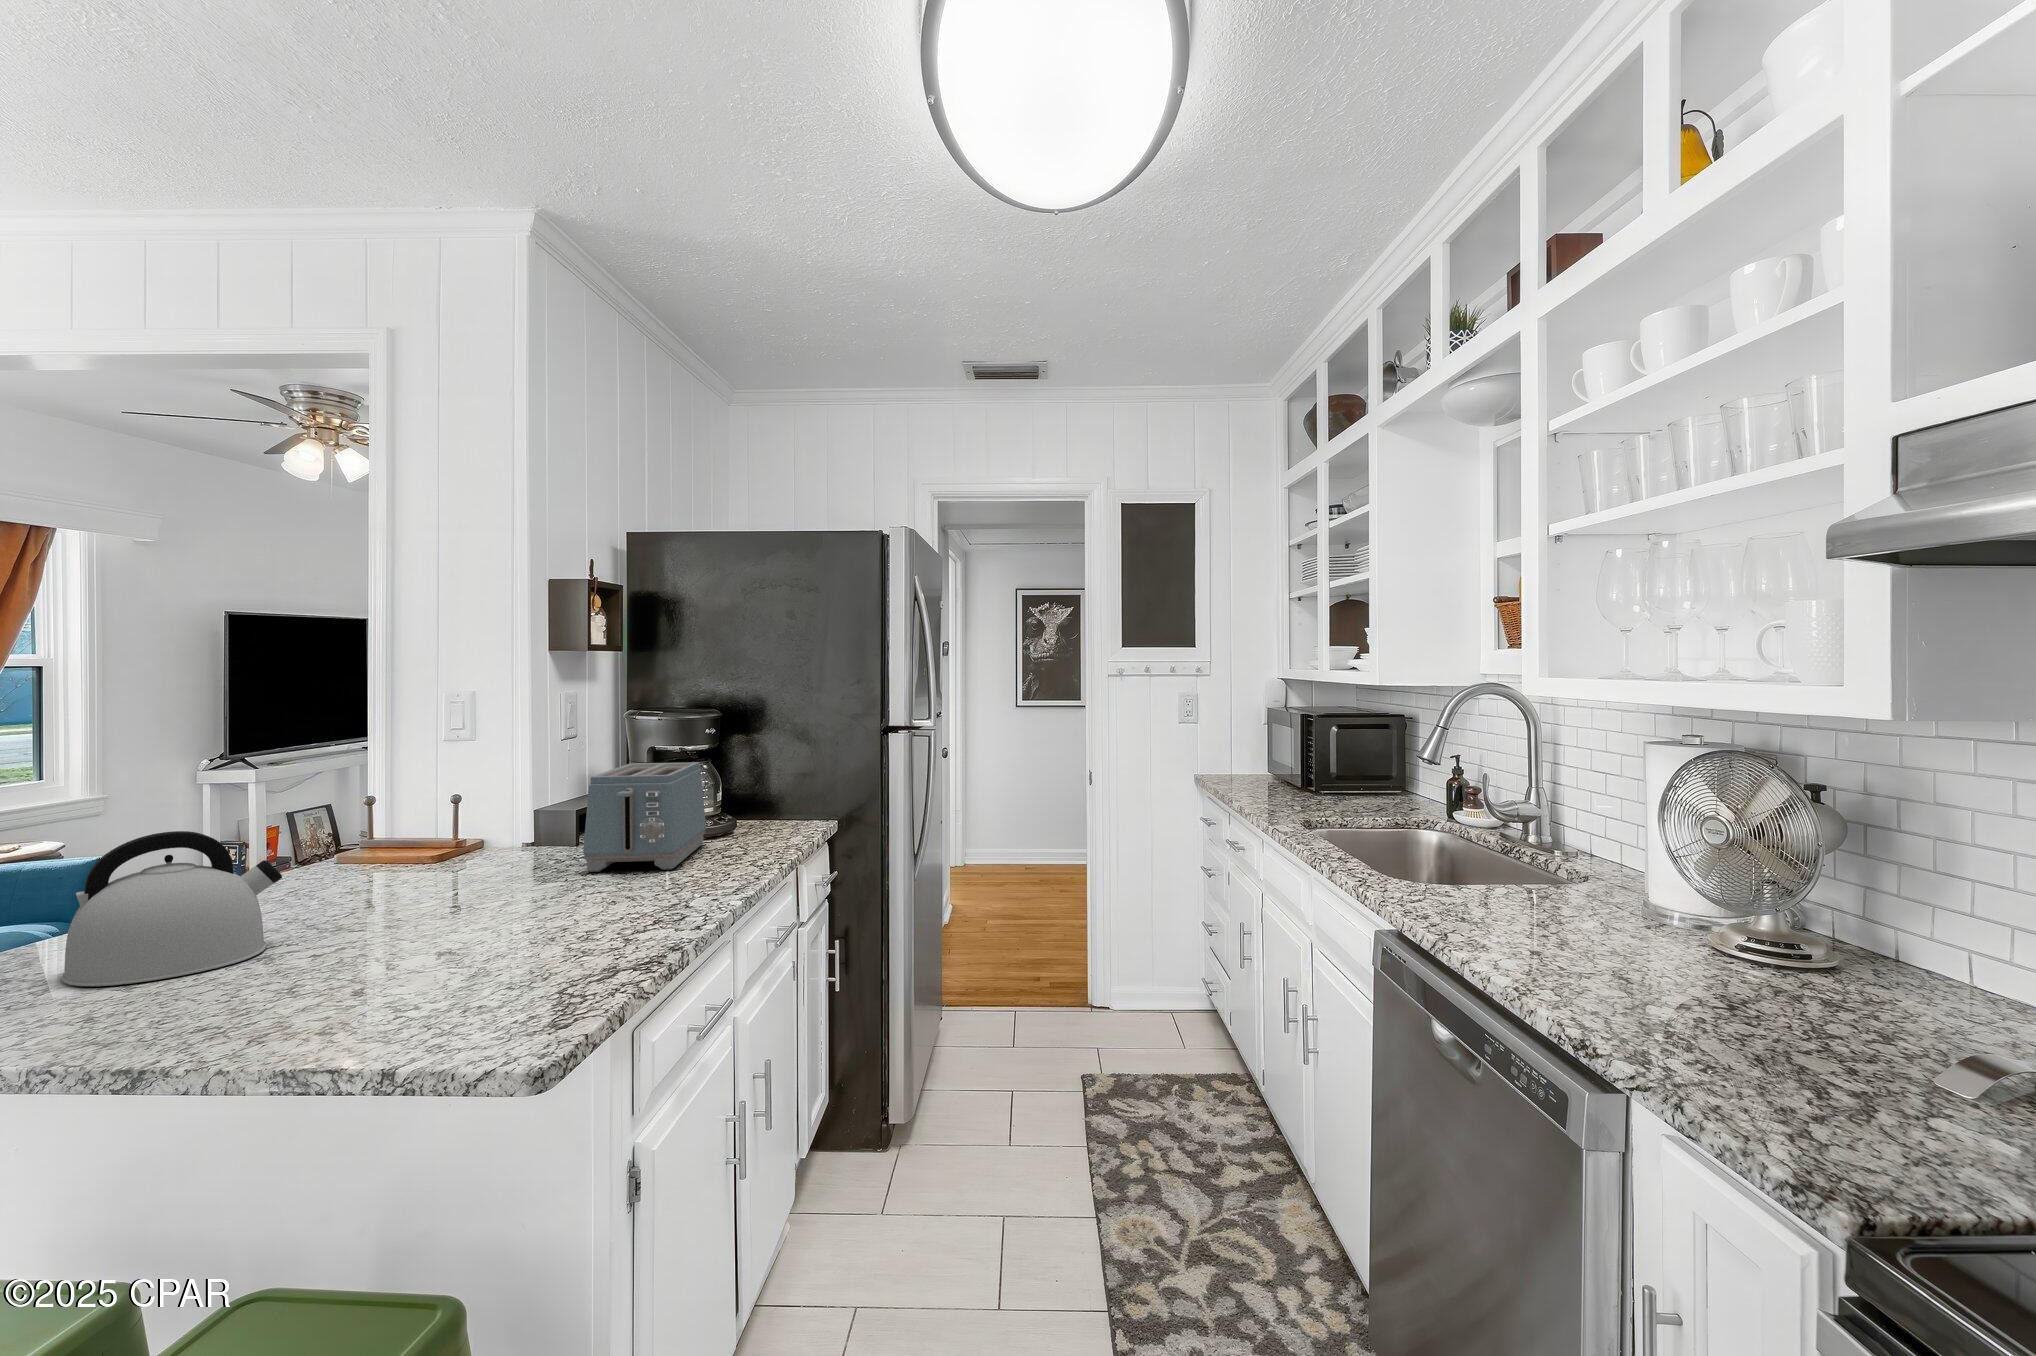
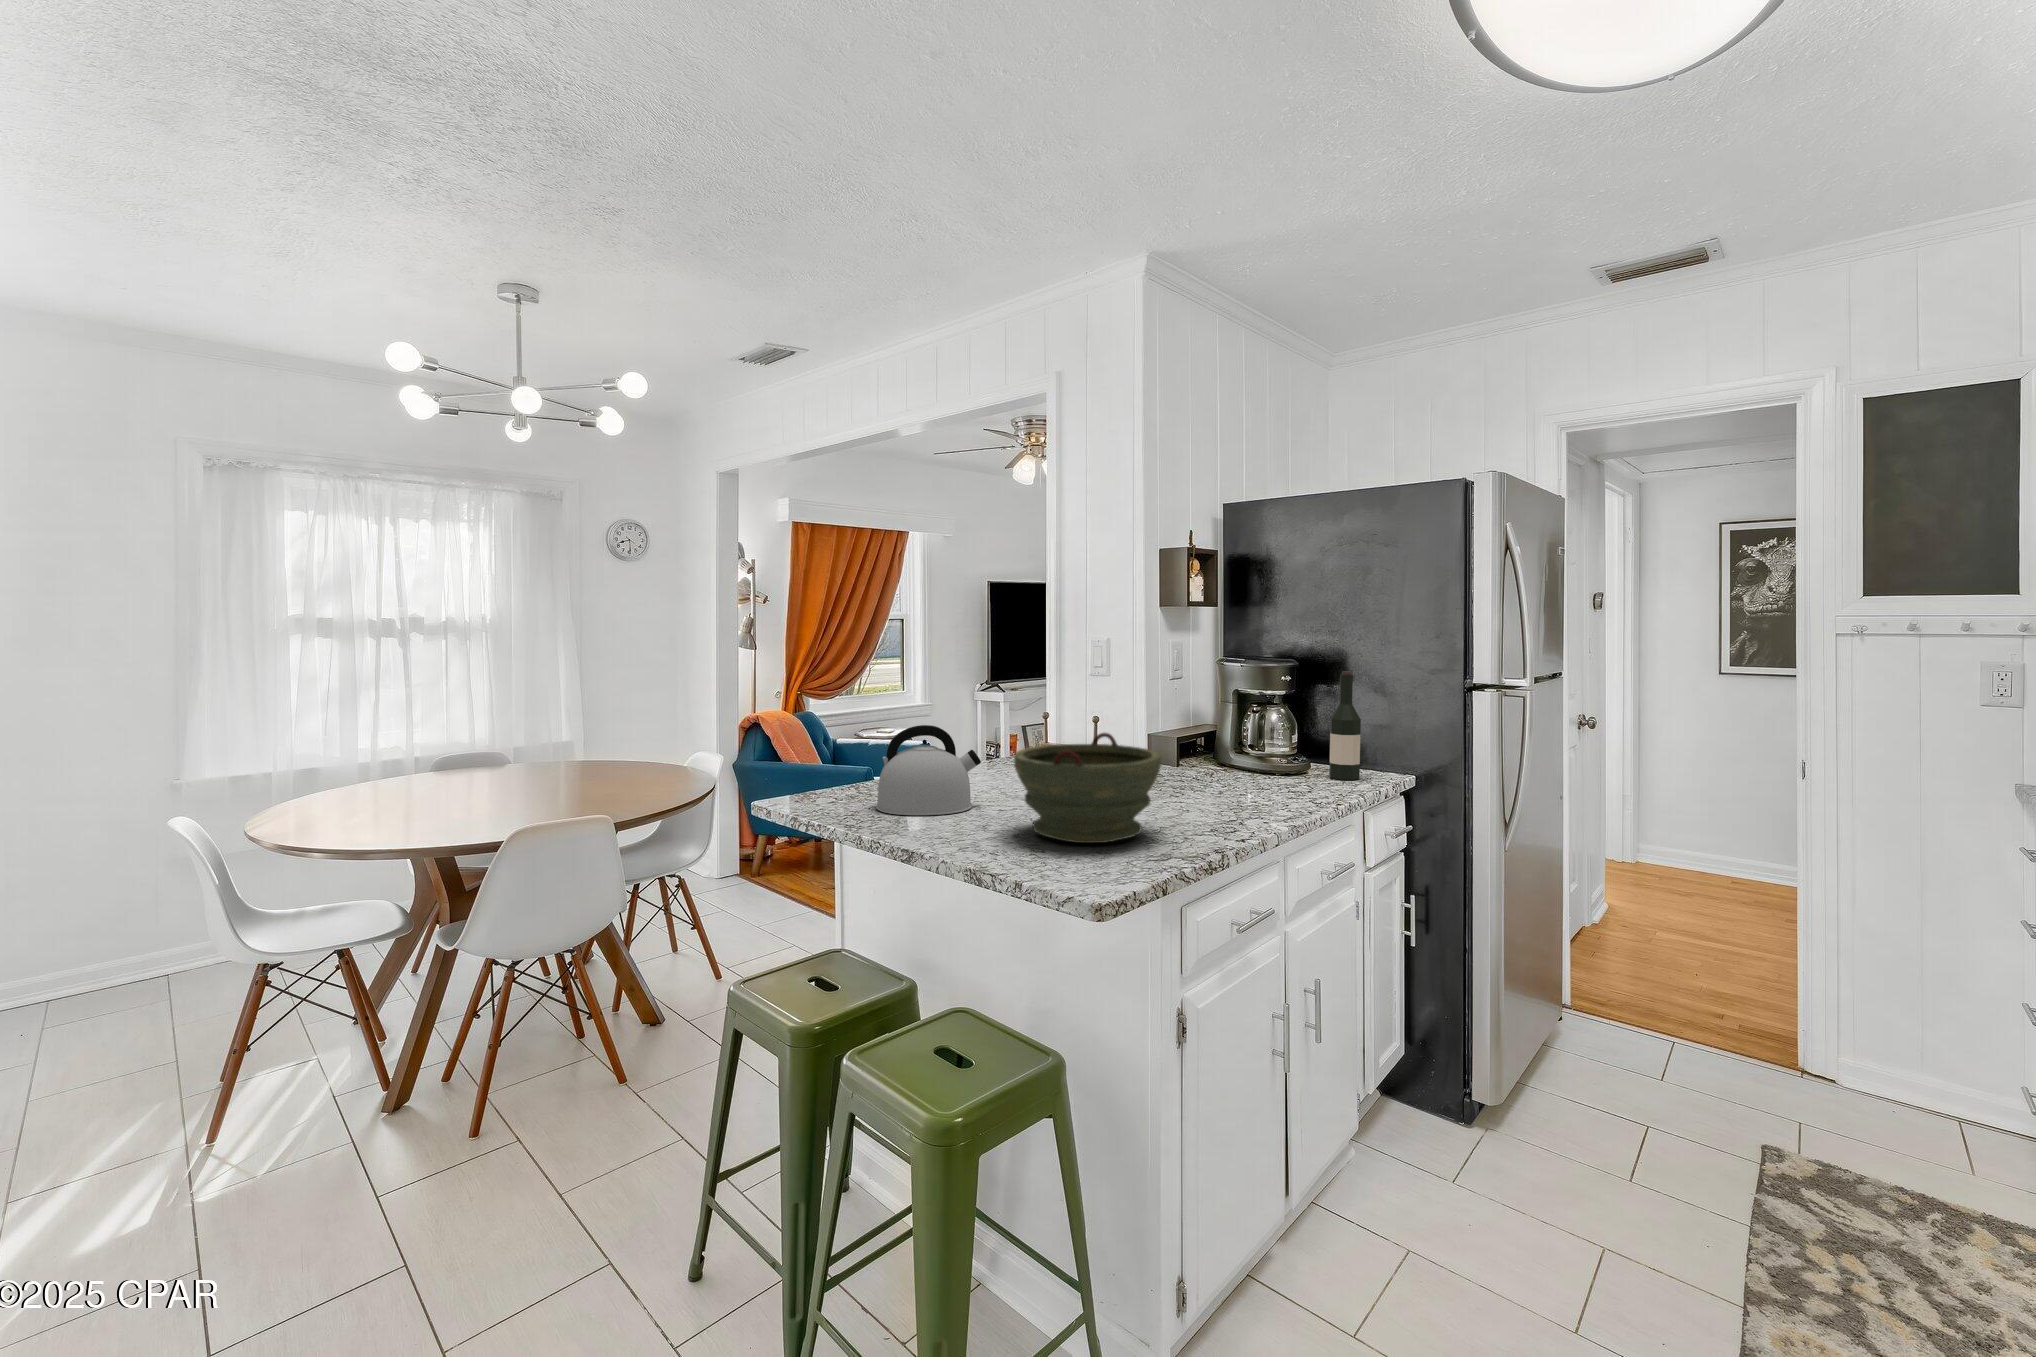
wine bottle: none [754,719,787,836] -> present [1329,671,1361,780]
toaster: present [583,762,706,872] -> none [1176,704,1282,795]
bowl: none [357,814,590,977] -> present [1014,733,1161,843]

